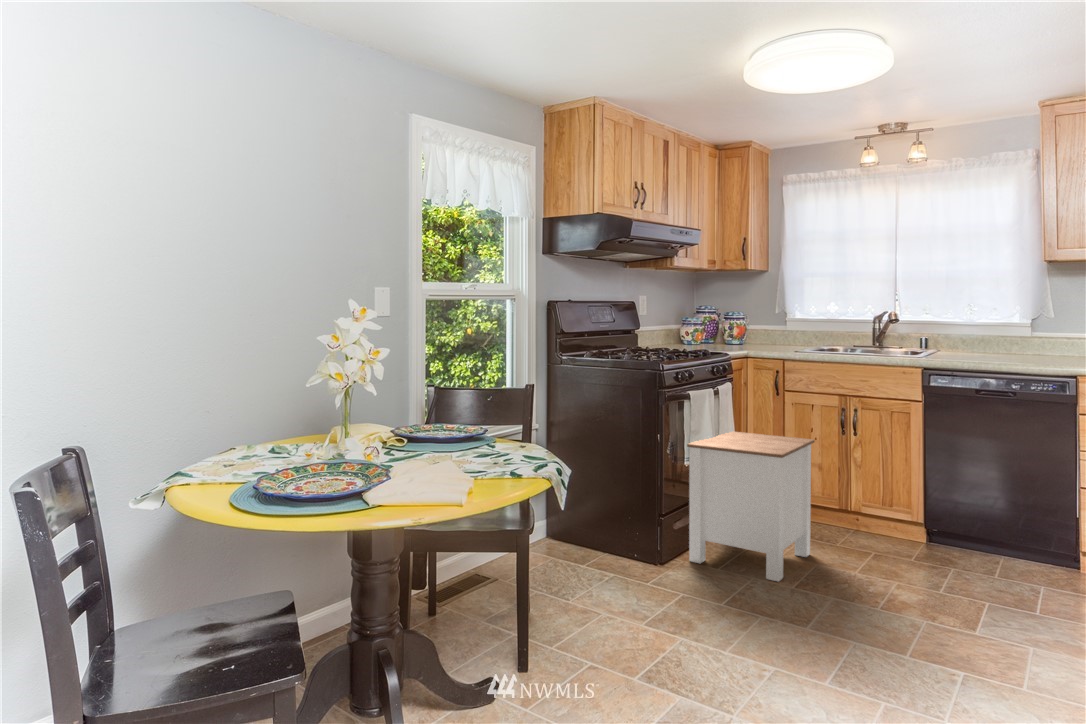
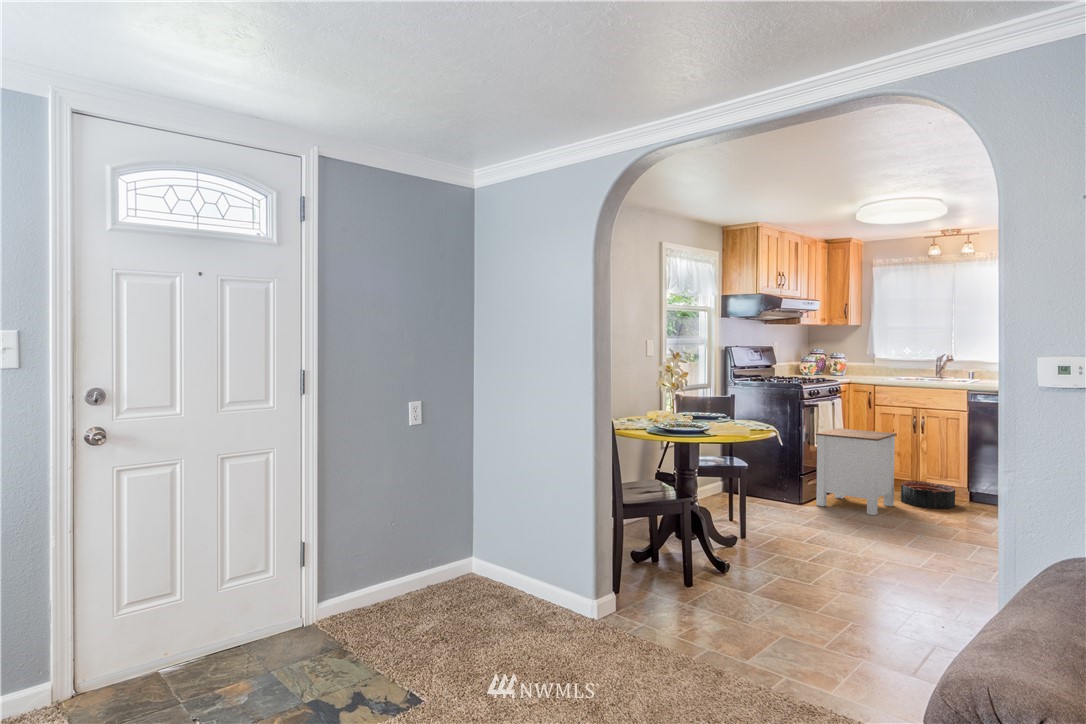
basket: none [822,509,903,559] -> present [901,481,955,509]

